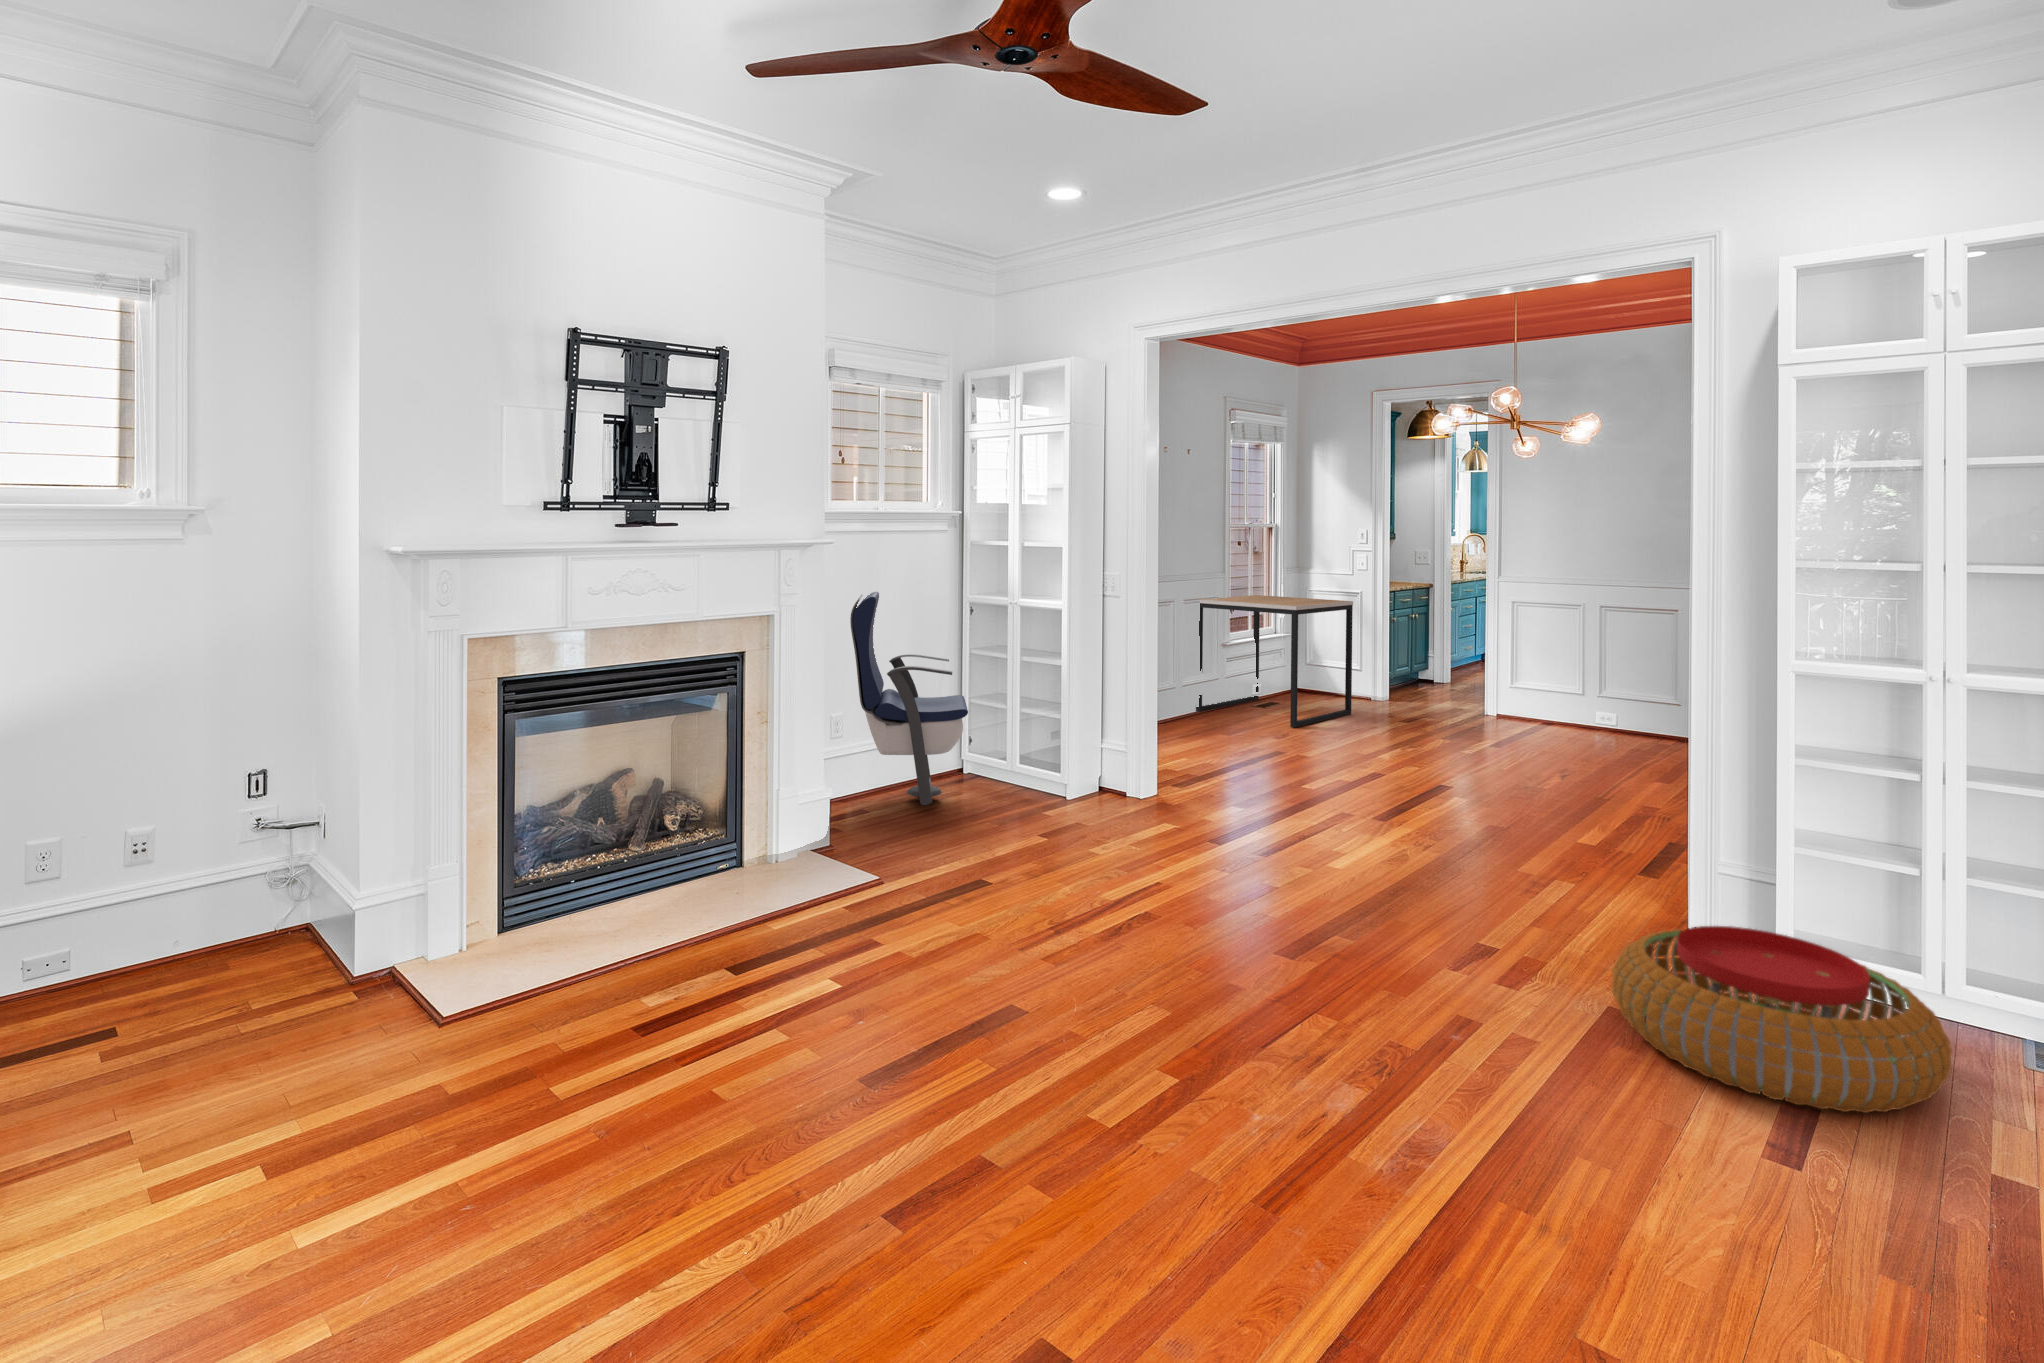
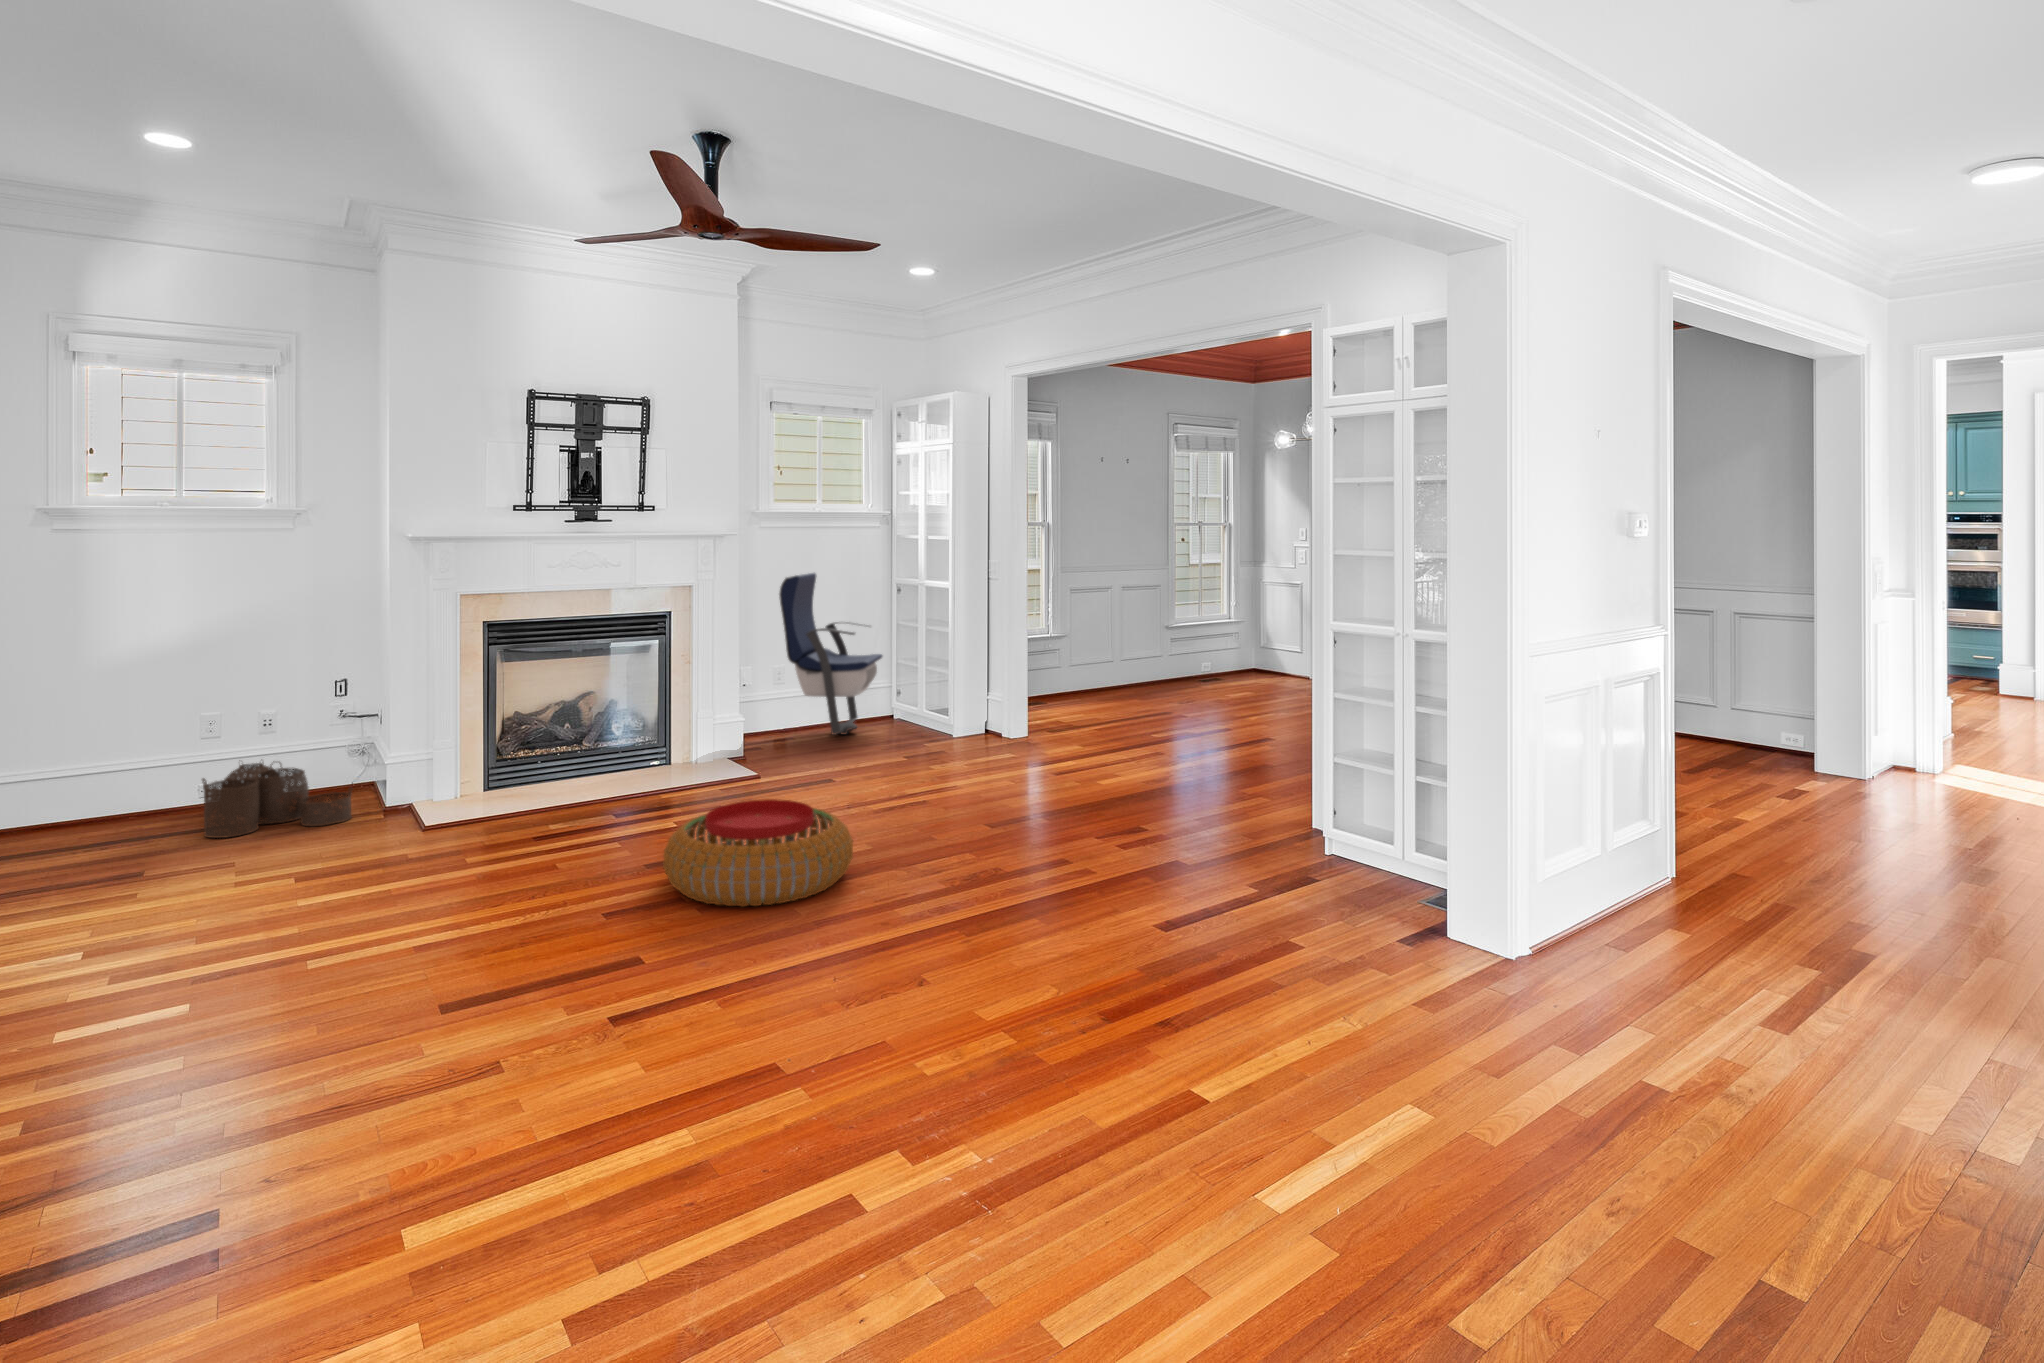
side table: present [1196,595,1353,727] -> none [1147,581,1286,693]
woven basket: none [45,906,305,1065] -> present [202,763,352,838]
pouf: present [1612,926,1952,1113] -> present [663,799,853,906]

